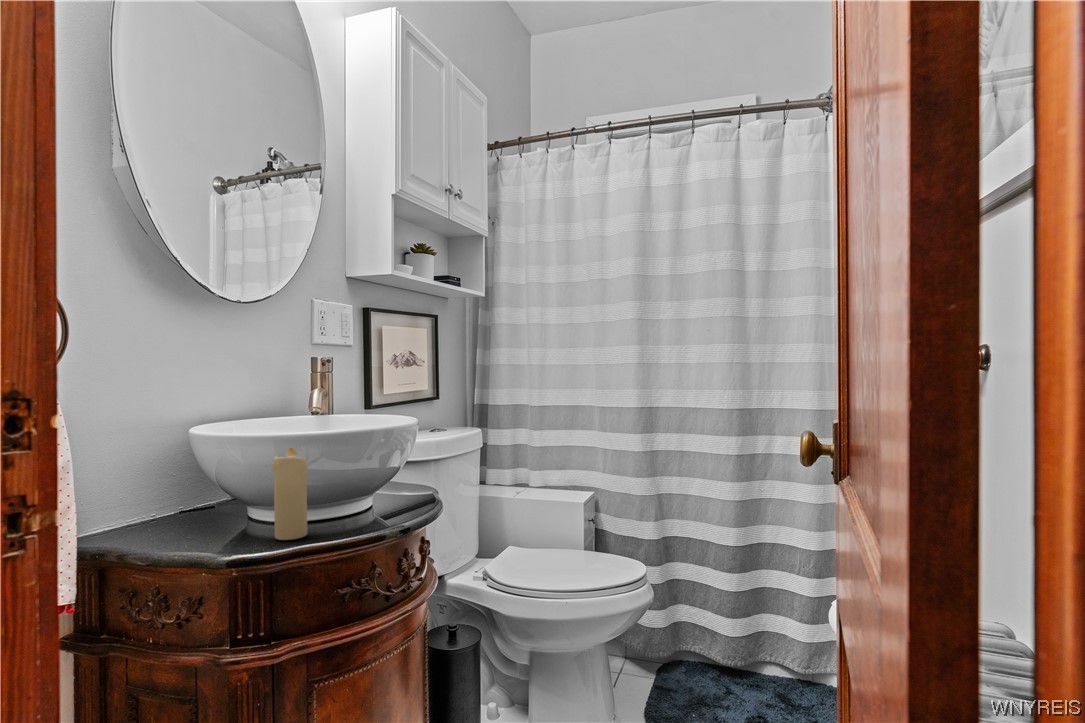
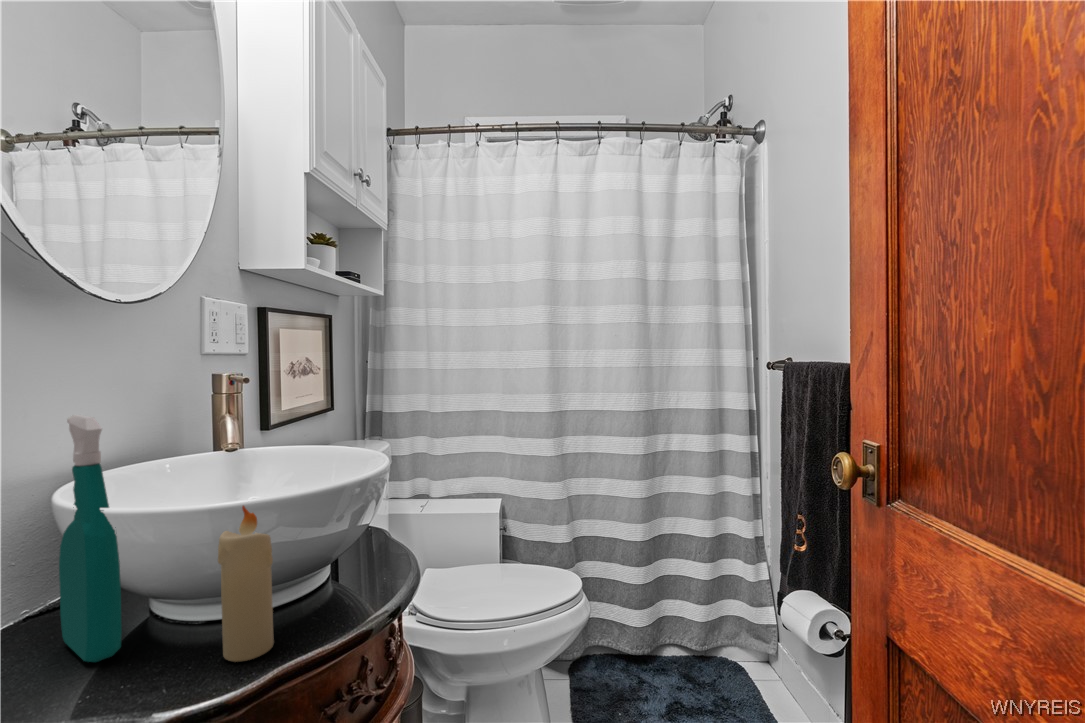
spray bottle: none [194,377,222,533] -> present [59,415,122,662]

